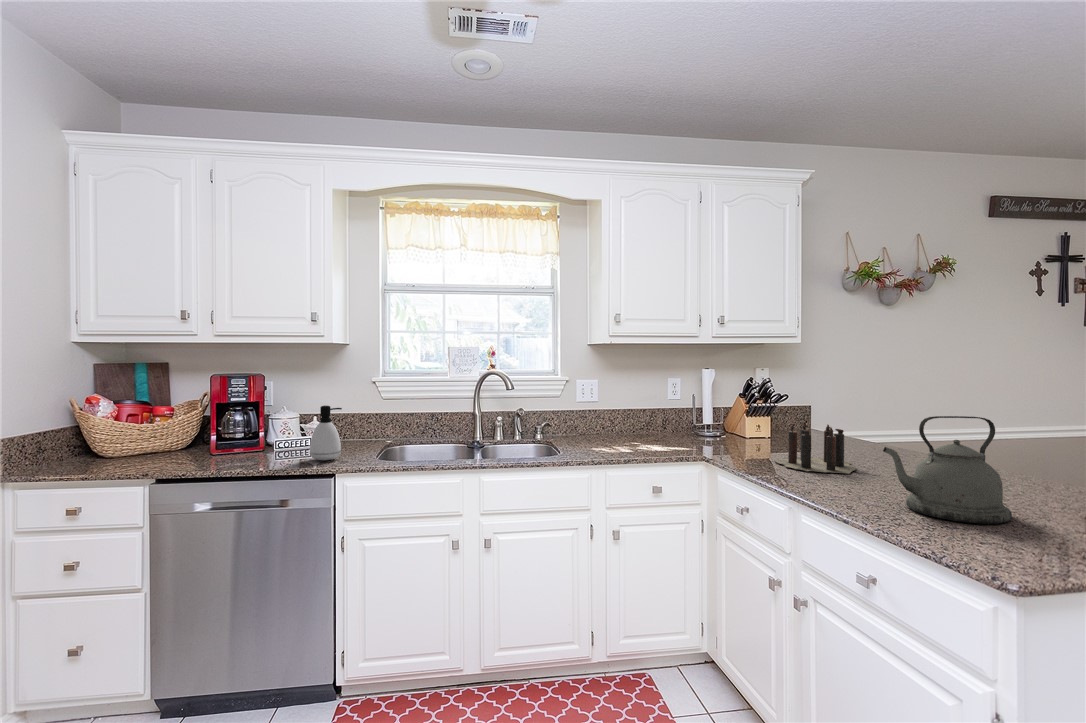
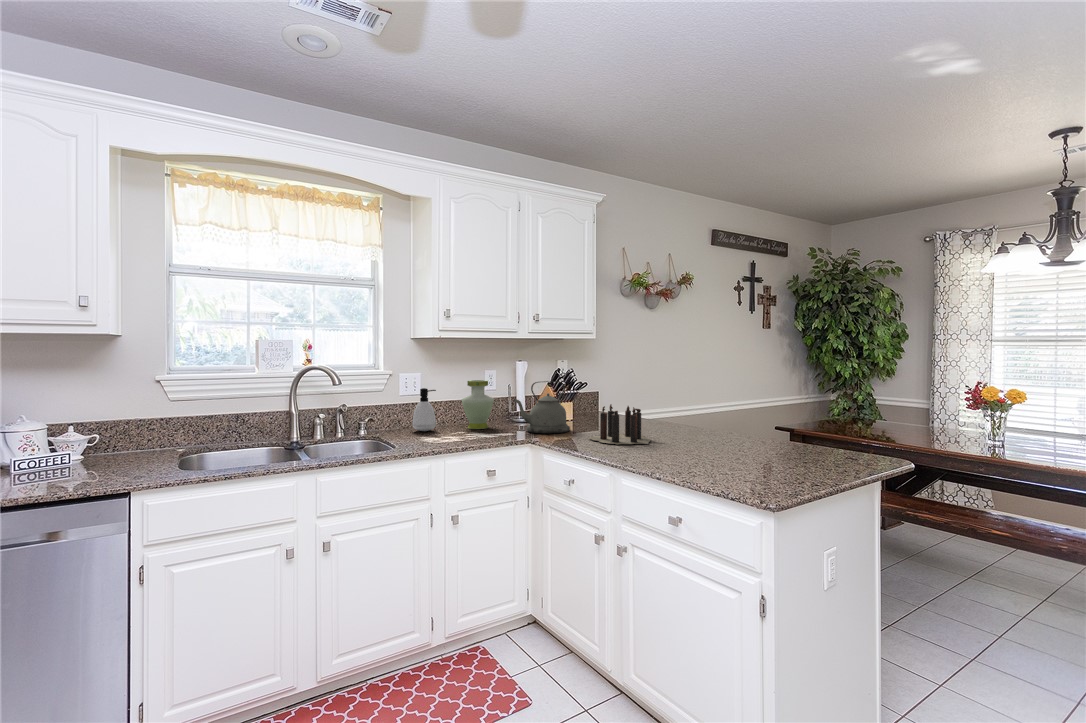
vase: none [637,388,673,440] -> present [461,380,494,429]
soap dispenser: present [310,406,342,460] -> present [412,388,436,431]
kettle: present [883,416,1012,524] -> present [514,381,570,434]

